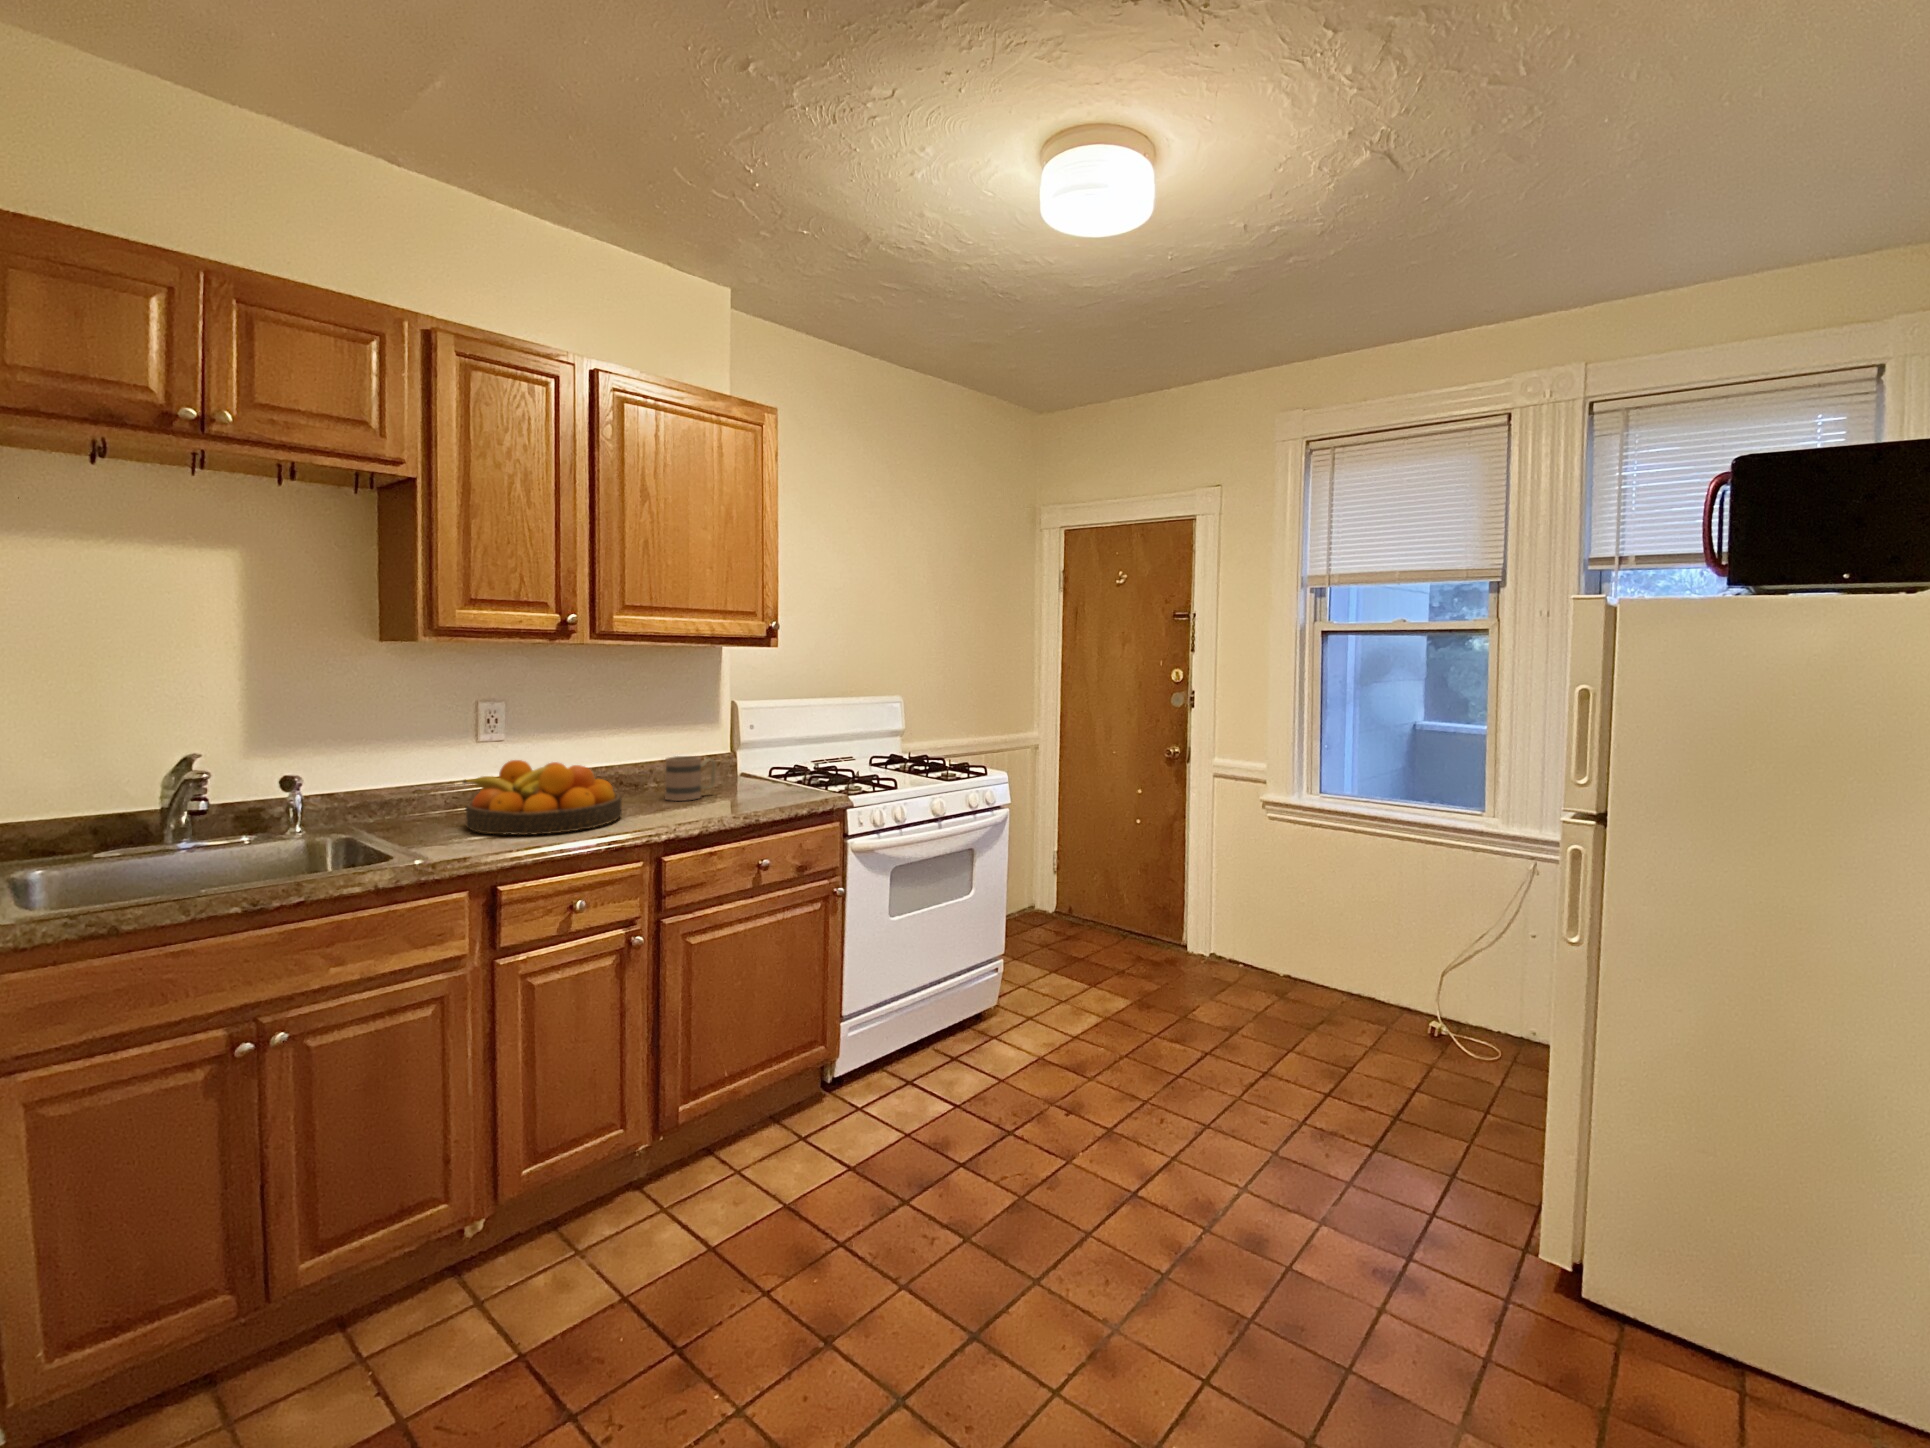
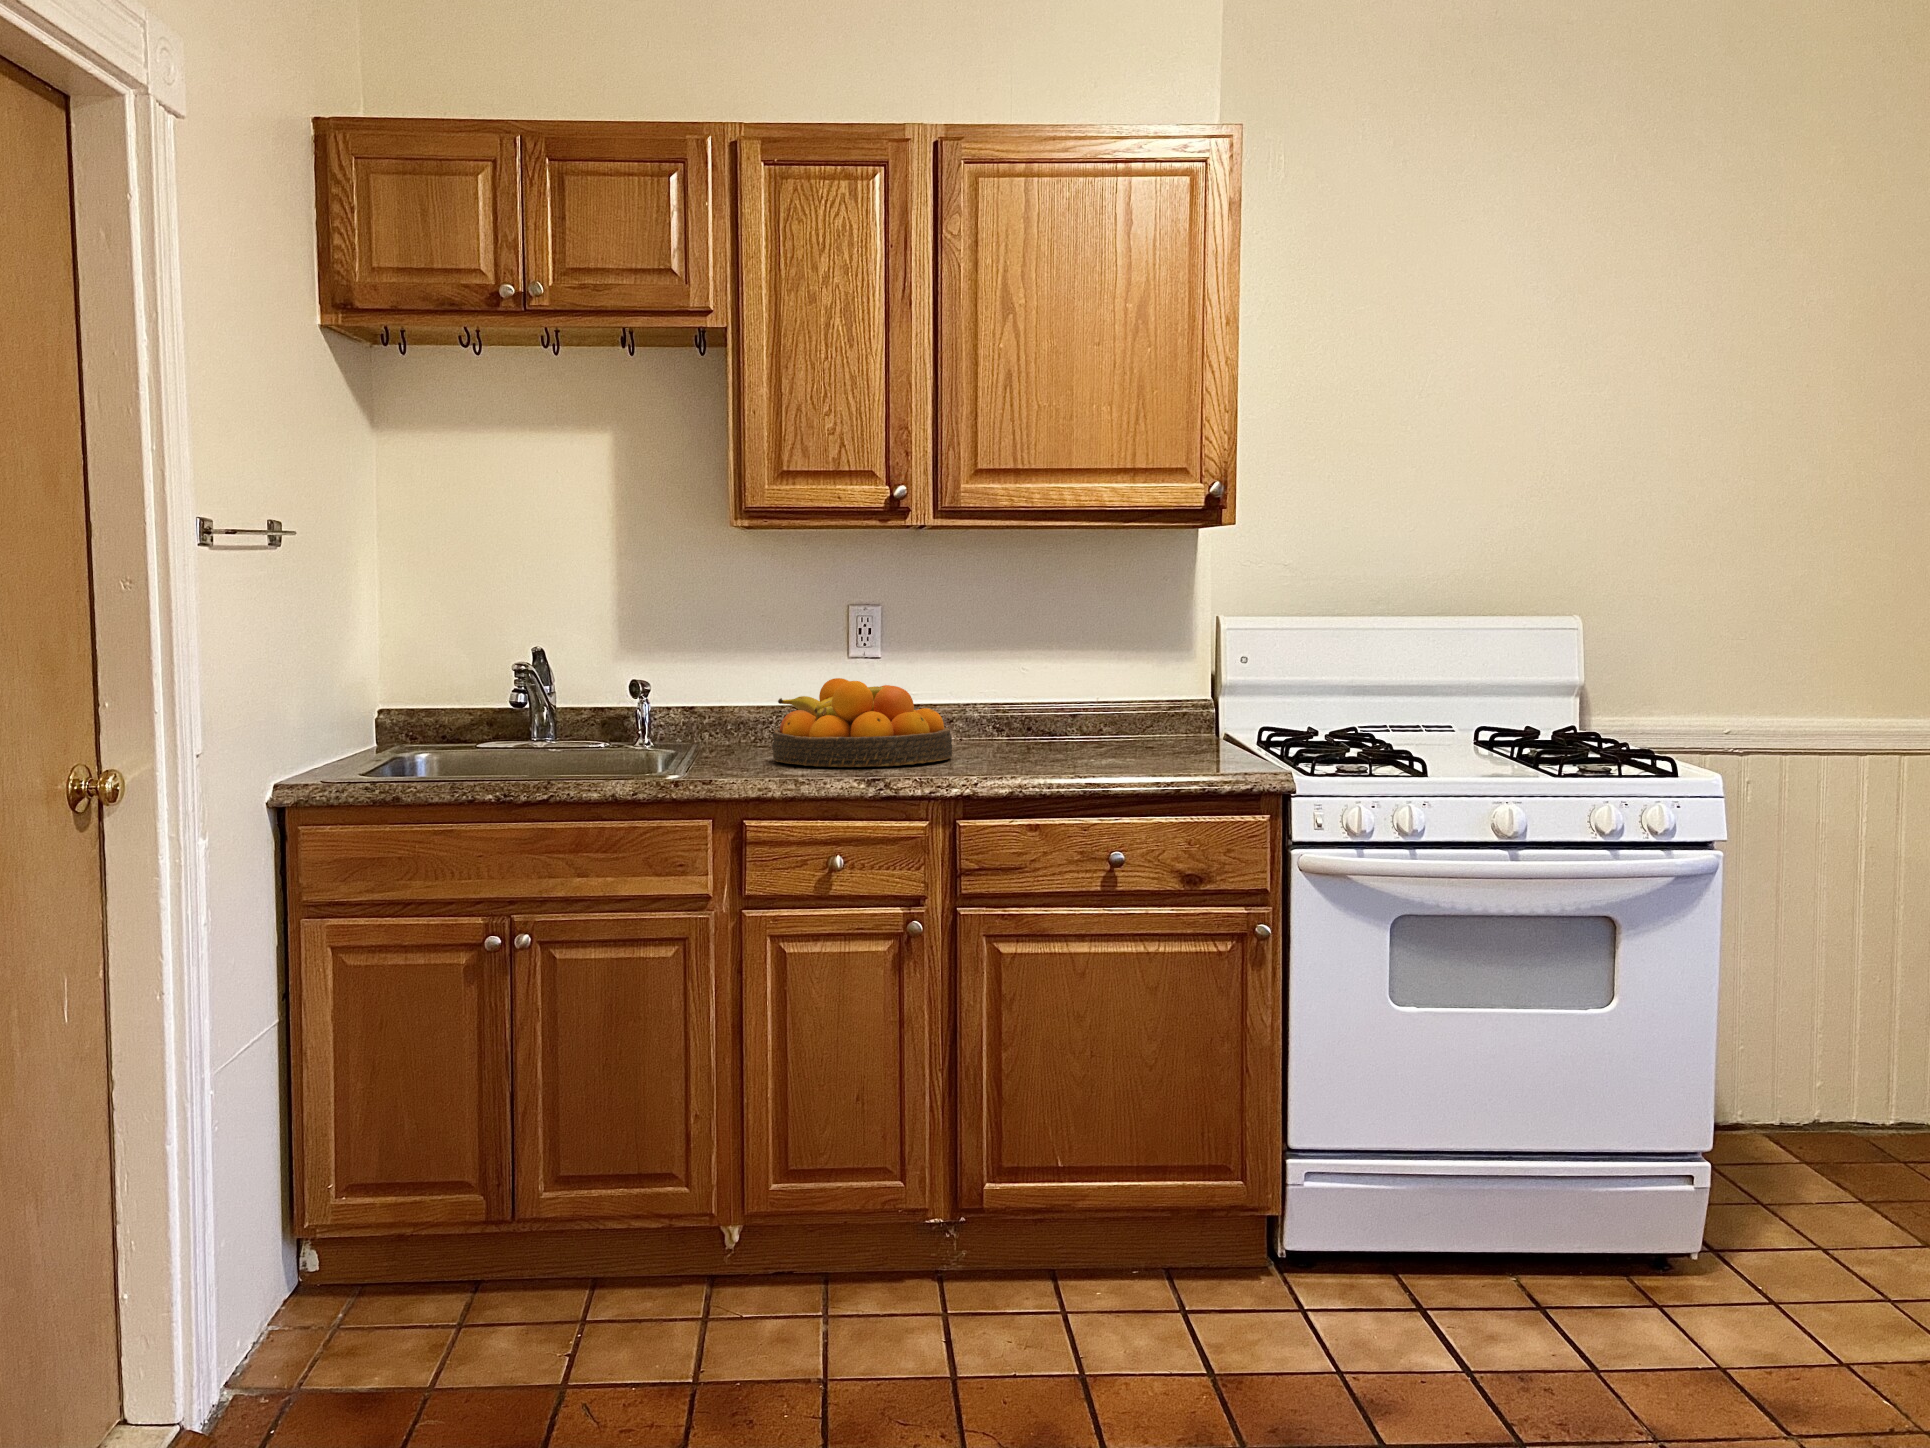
mug: present [665,756,716,801] -> none [1042,692,1121,755]

